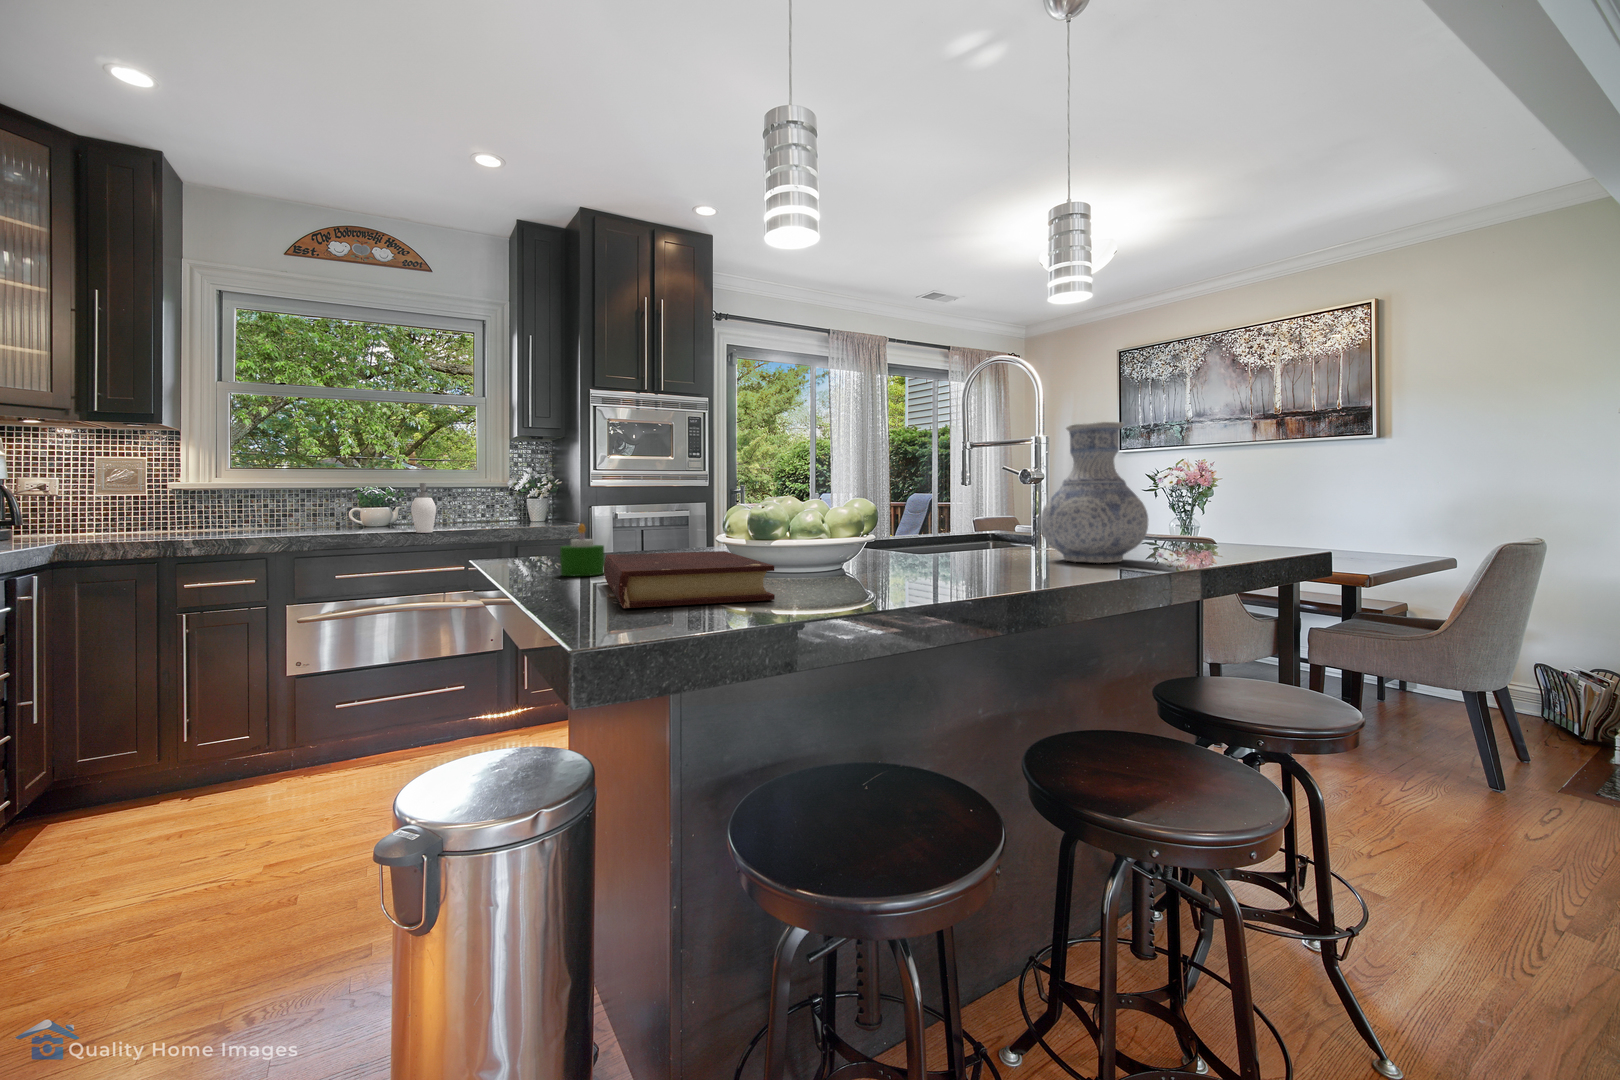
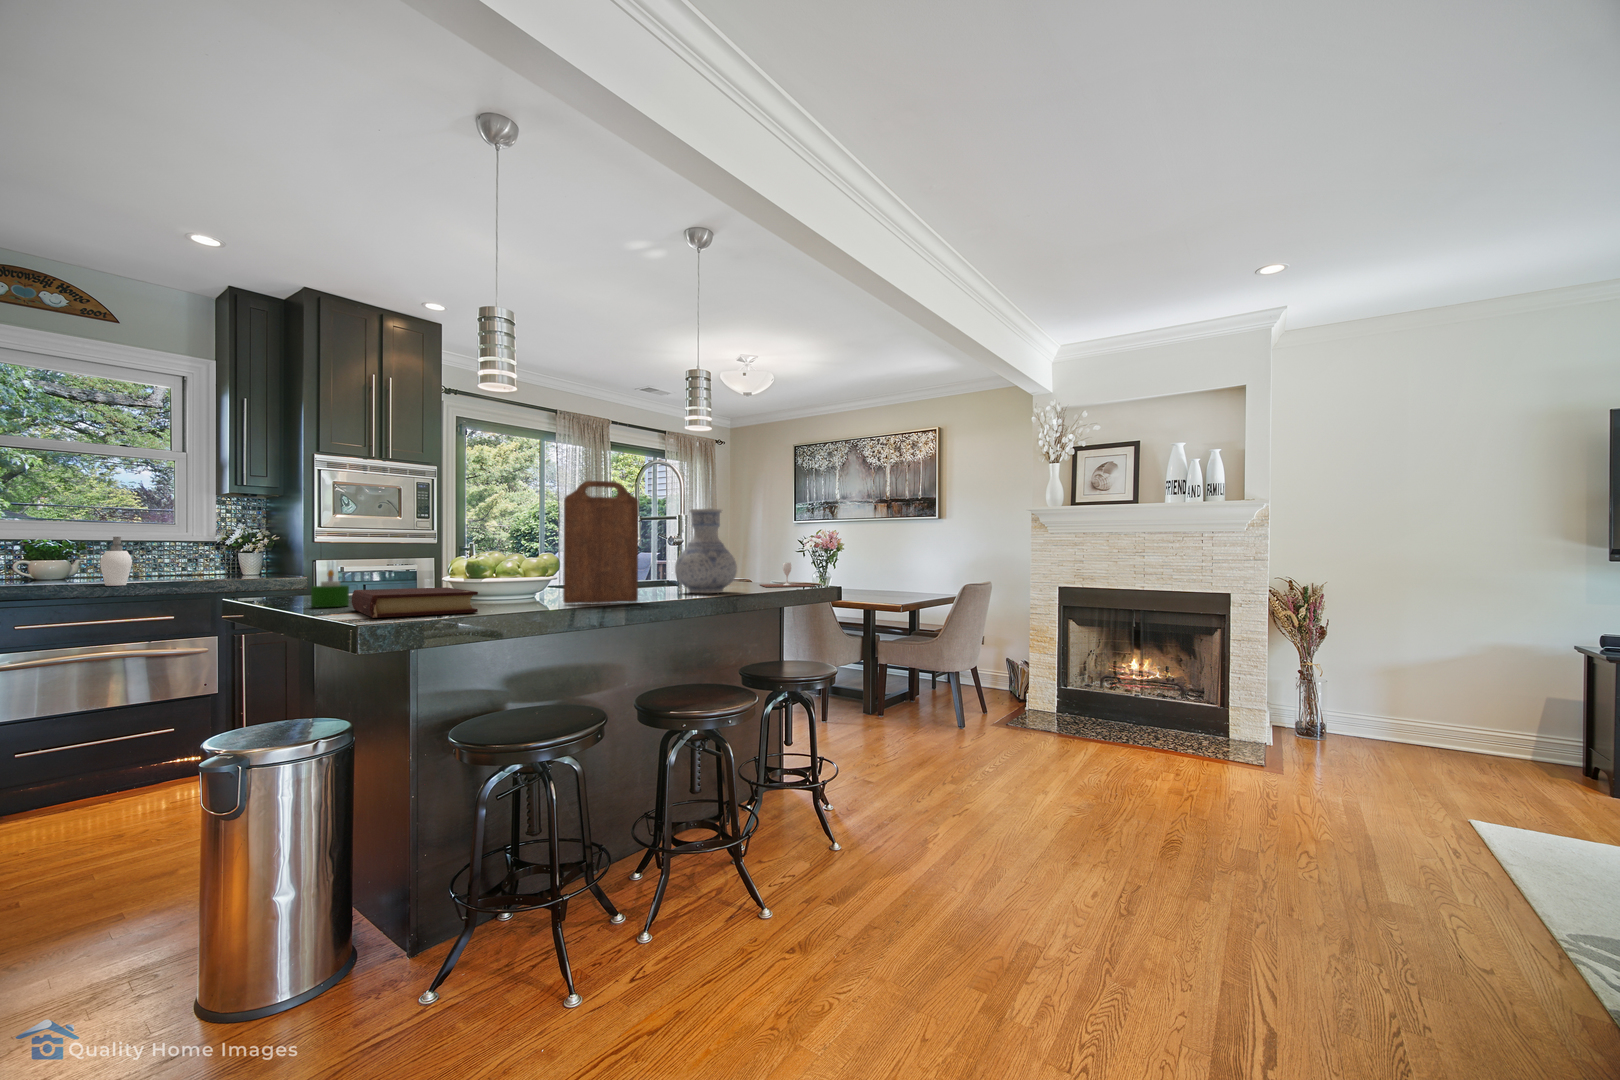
cutting board: none [894,375,1015,582] -> present [563,481,638,604]
wine glass: none [1144,510,1261,550] -> present [760,563,814,587]

